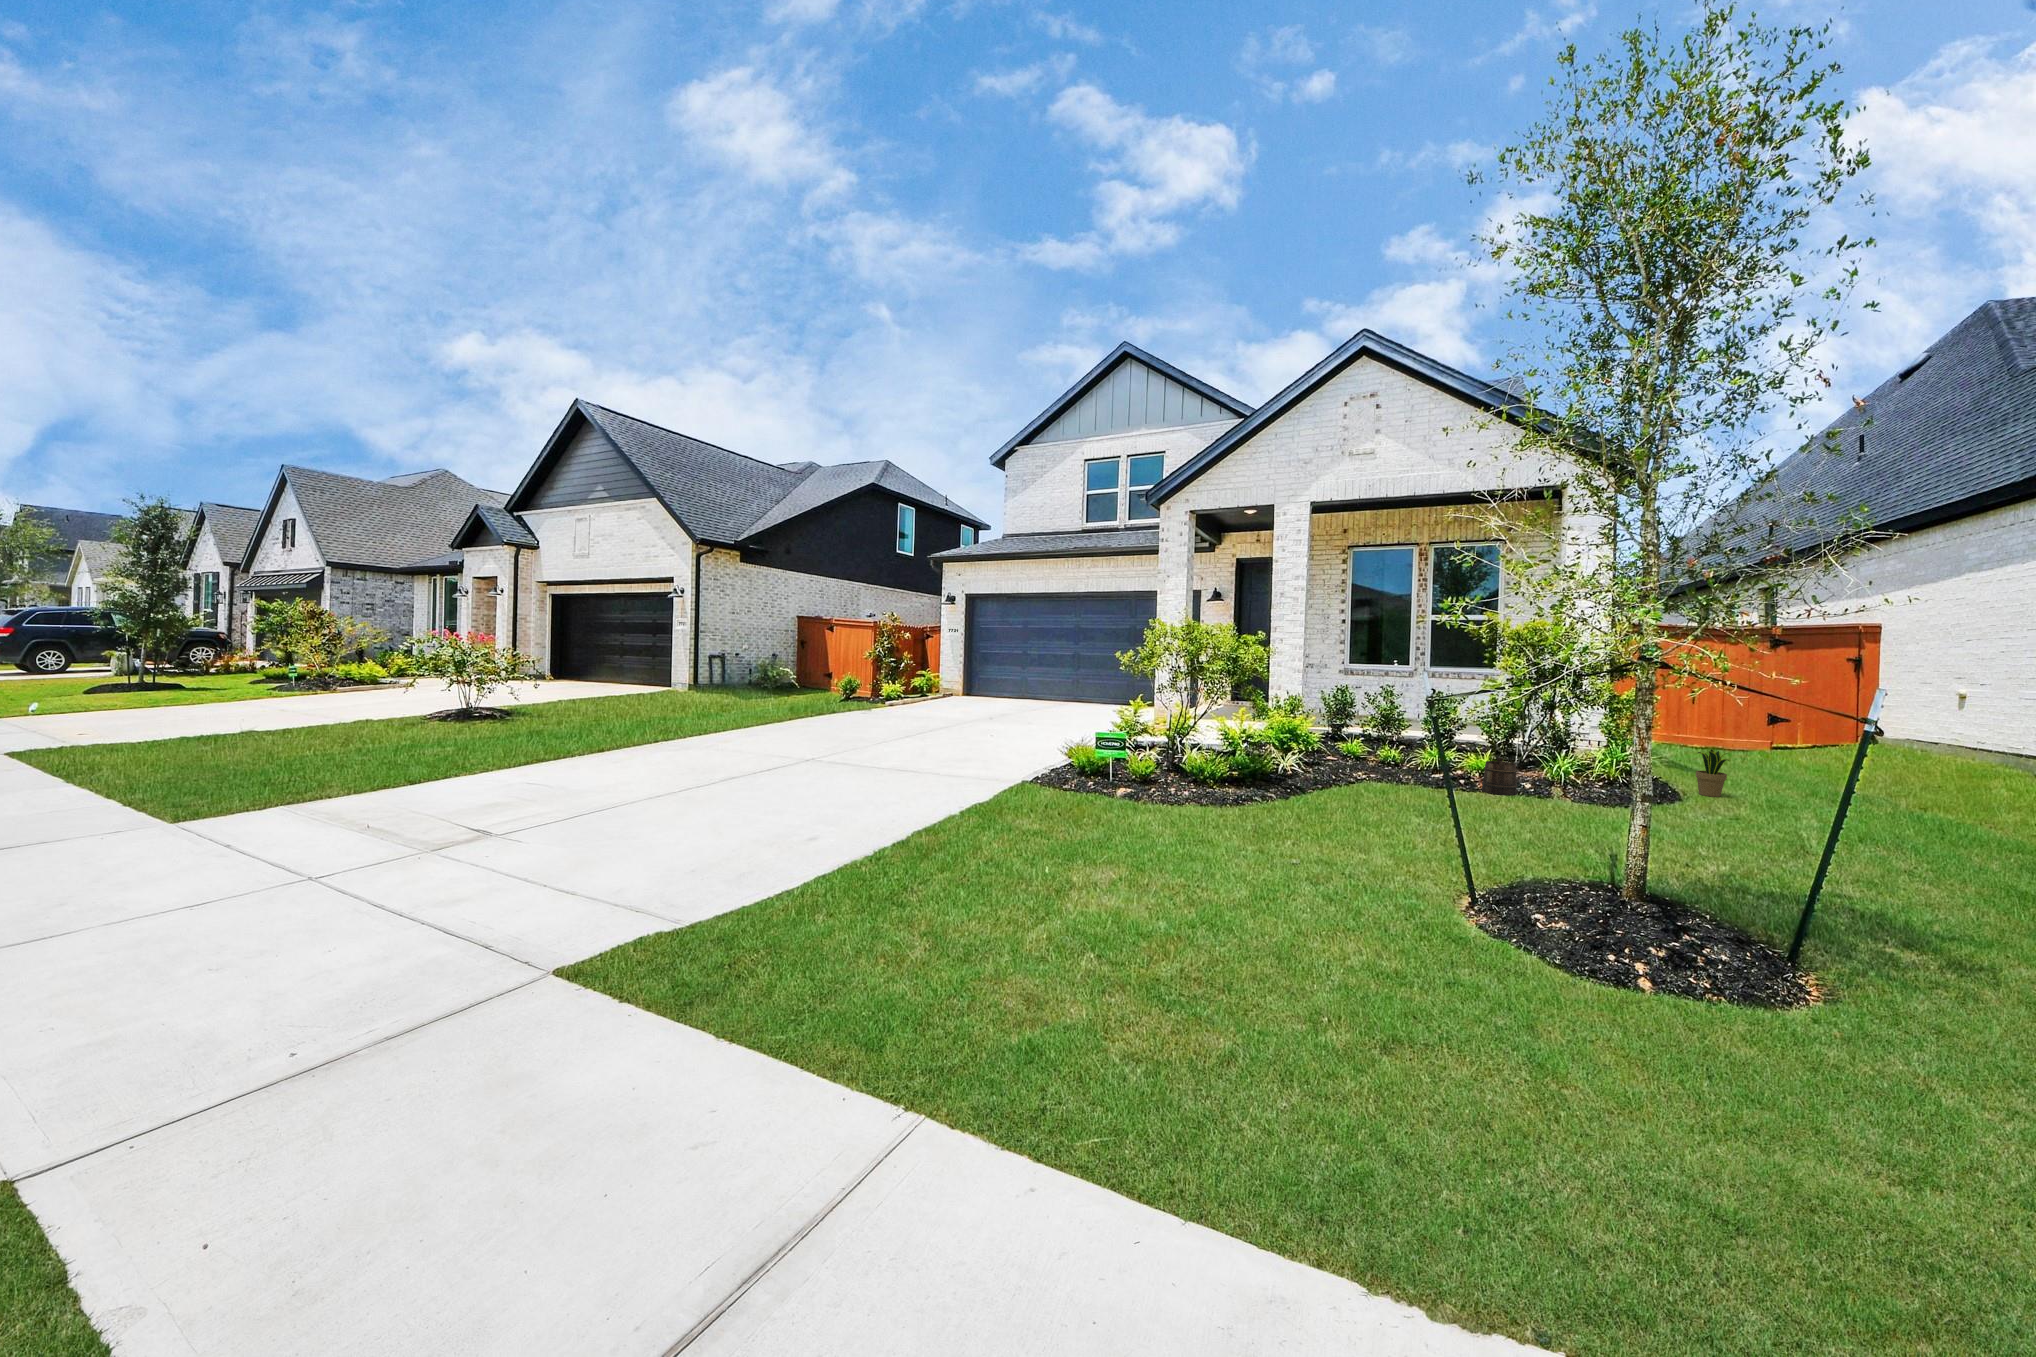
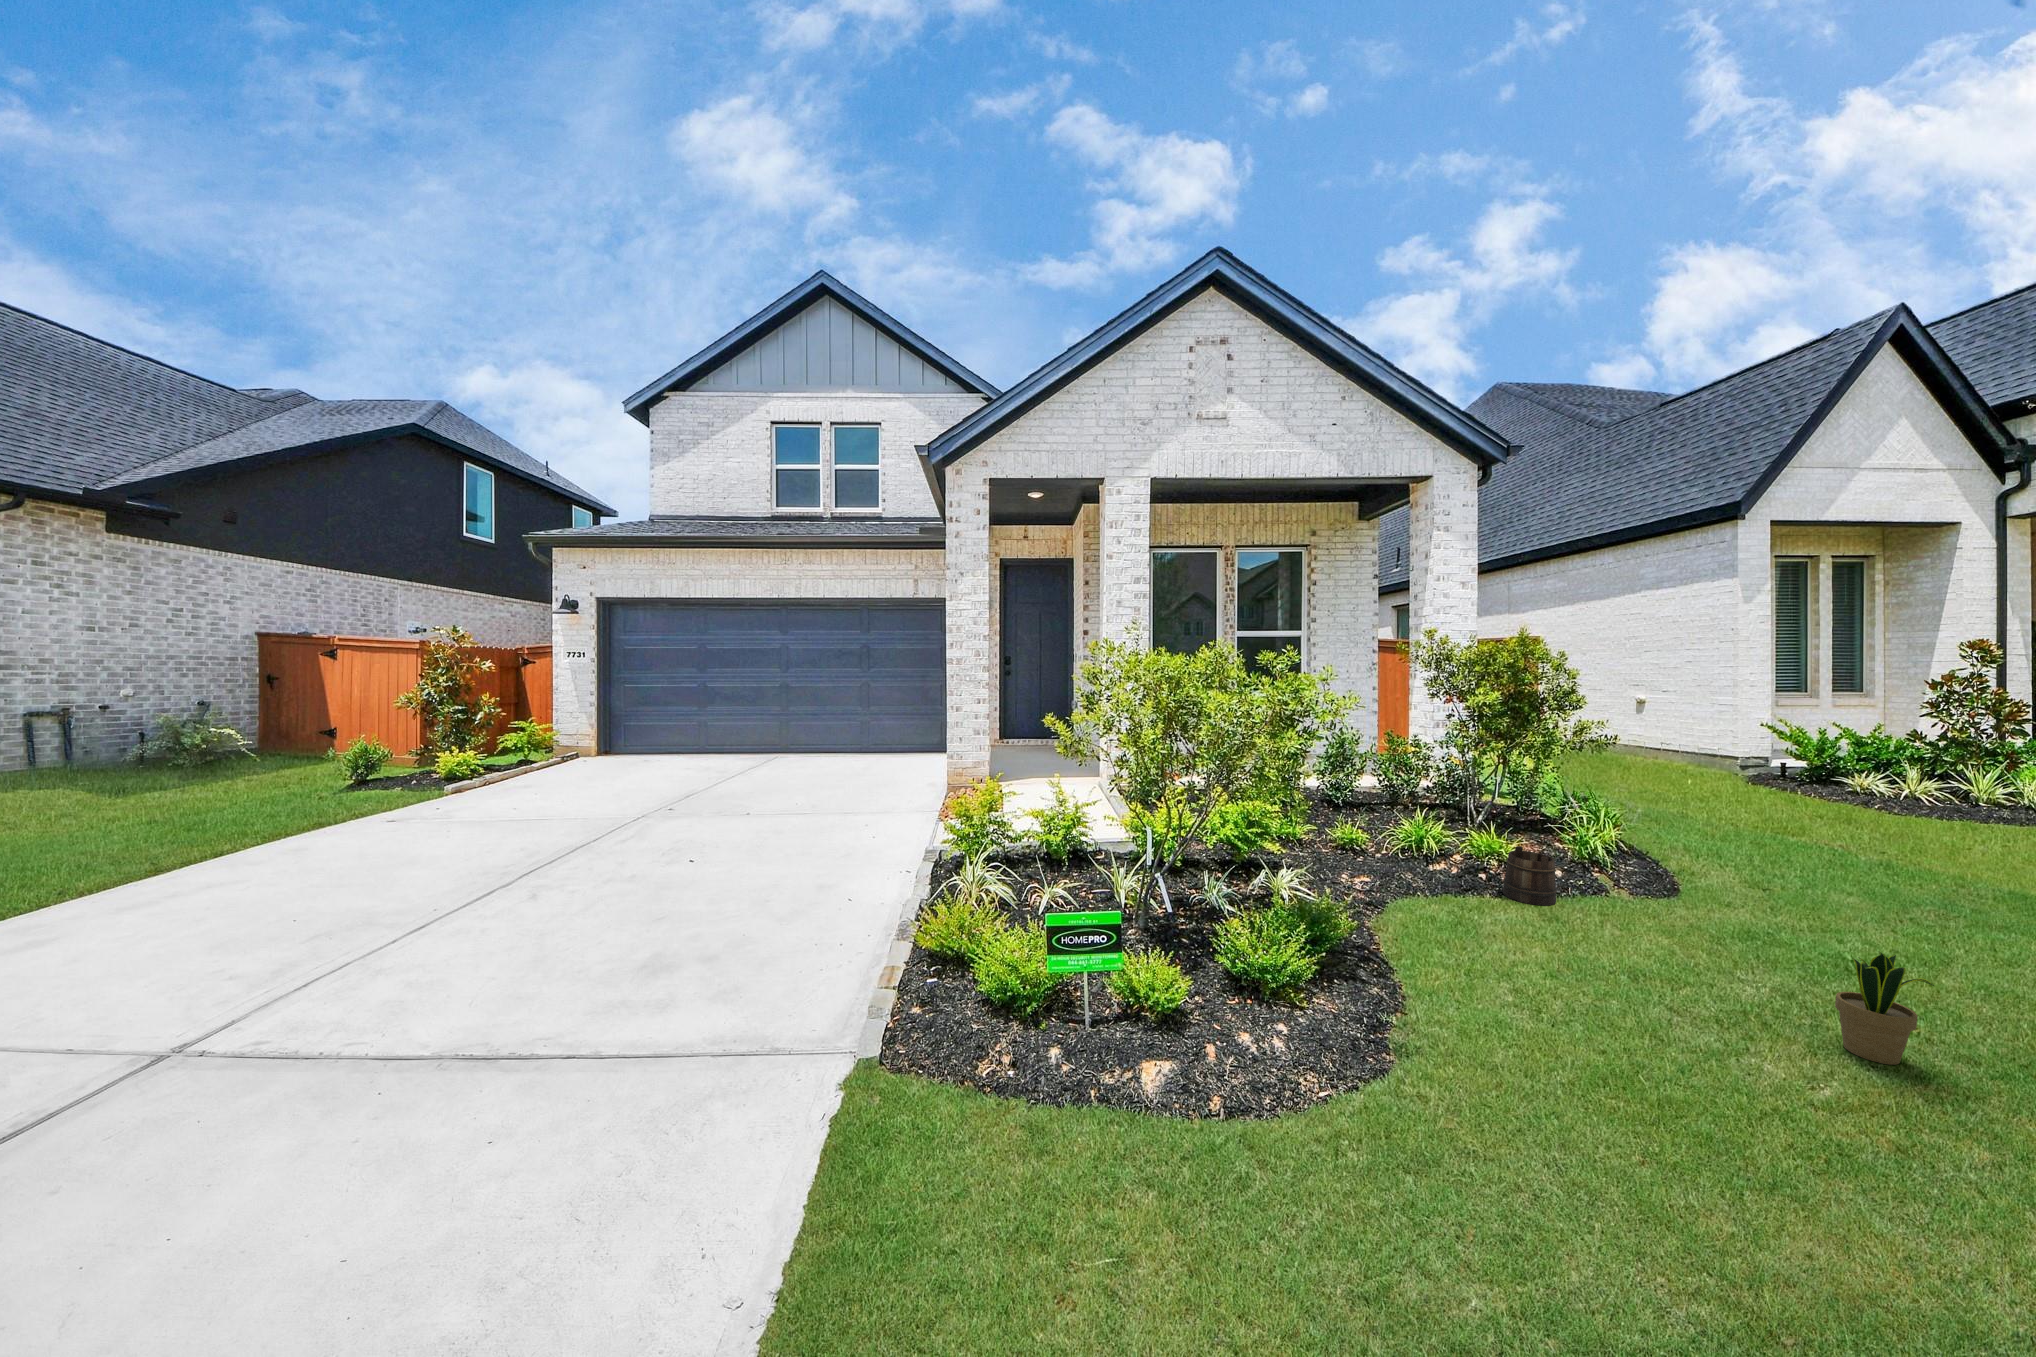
potted plant: present [1696,749,1729,797] -> present [1835,952,1934,1065]

